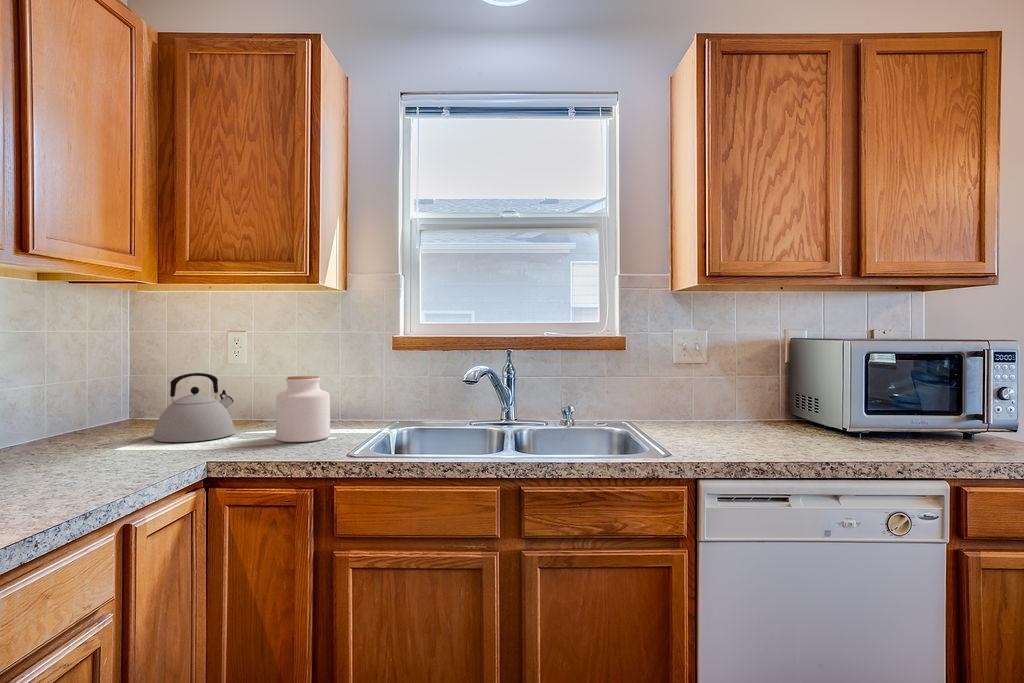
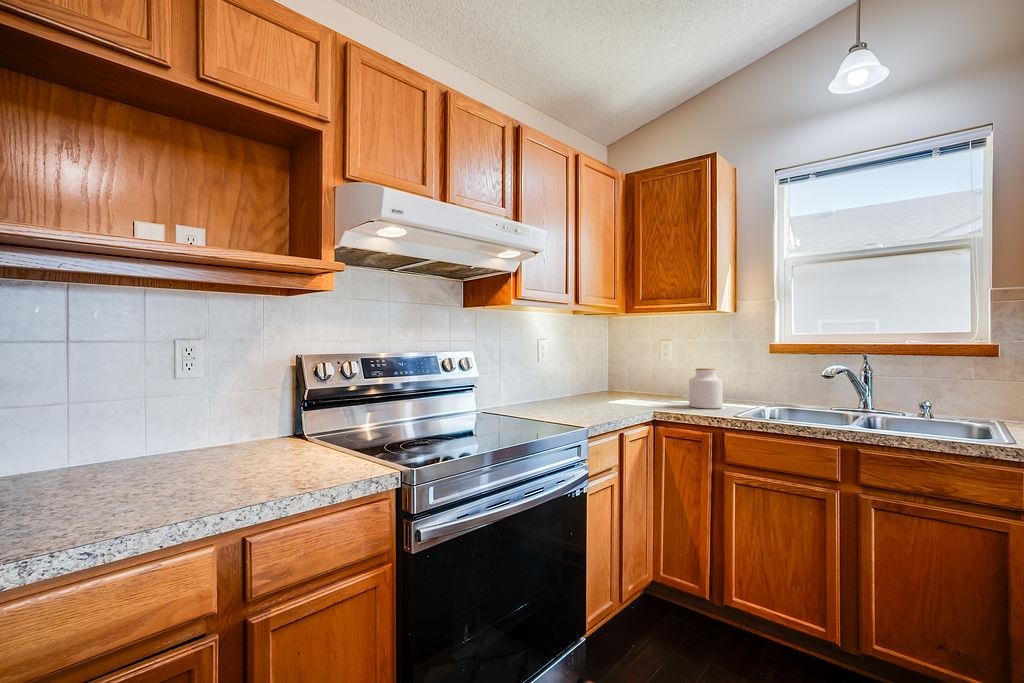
kettle: present [153,373,234,442] -> none [623,365,665,403]

